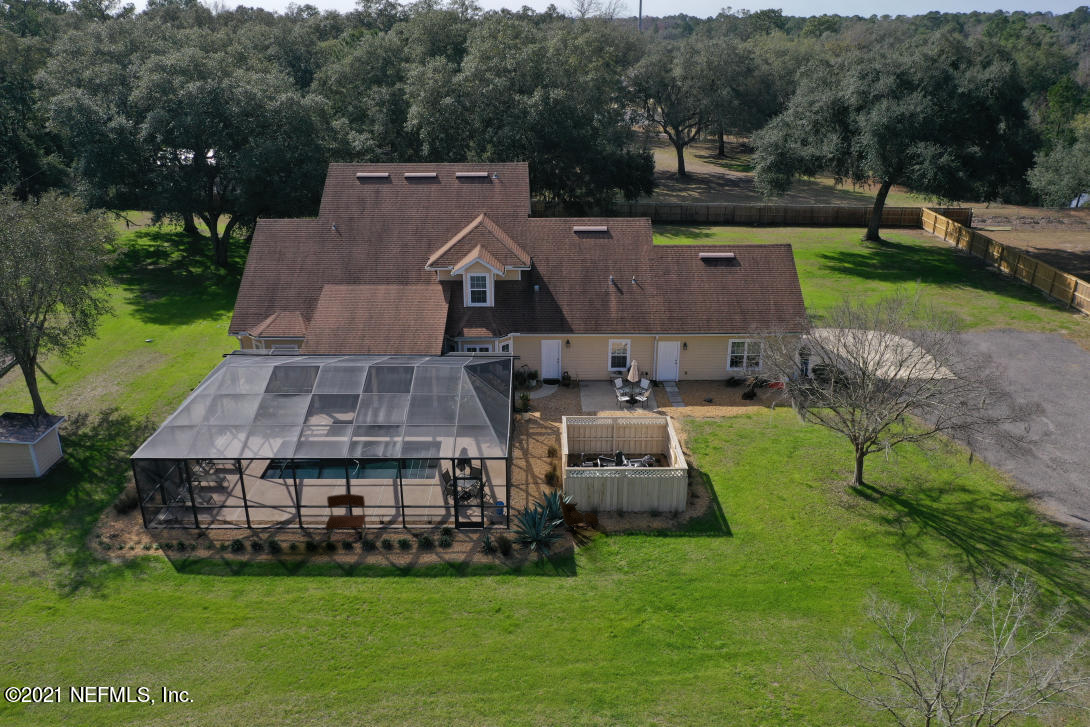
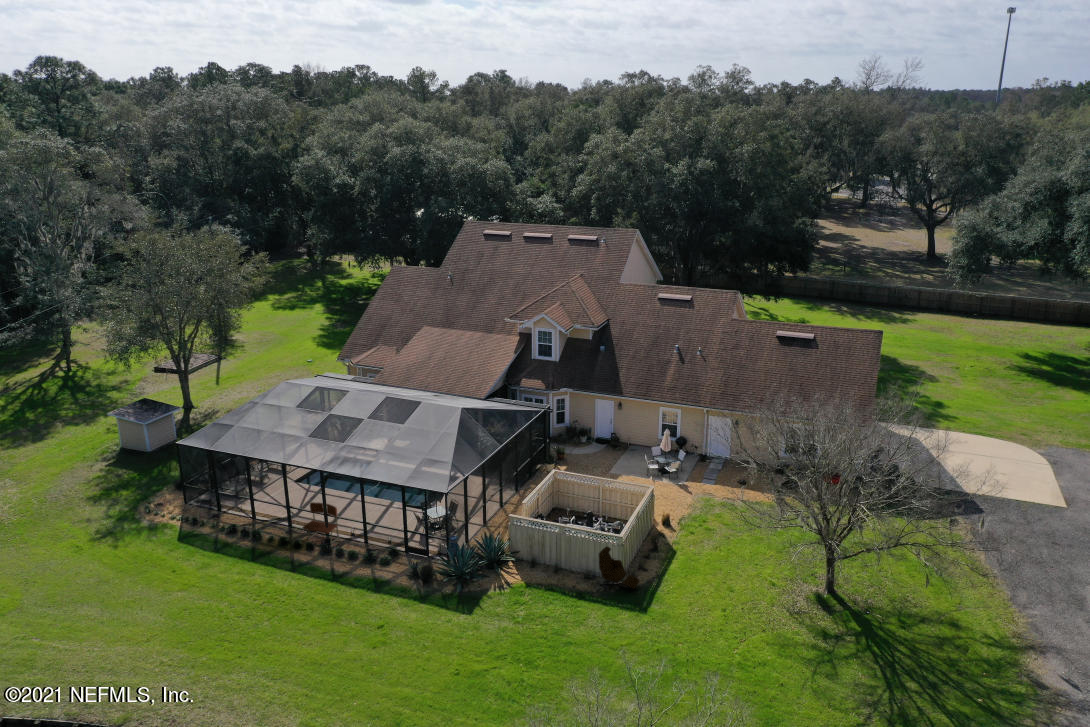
lounge chair: present [559,494,599,534] -> present [599,547,639,590]

